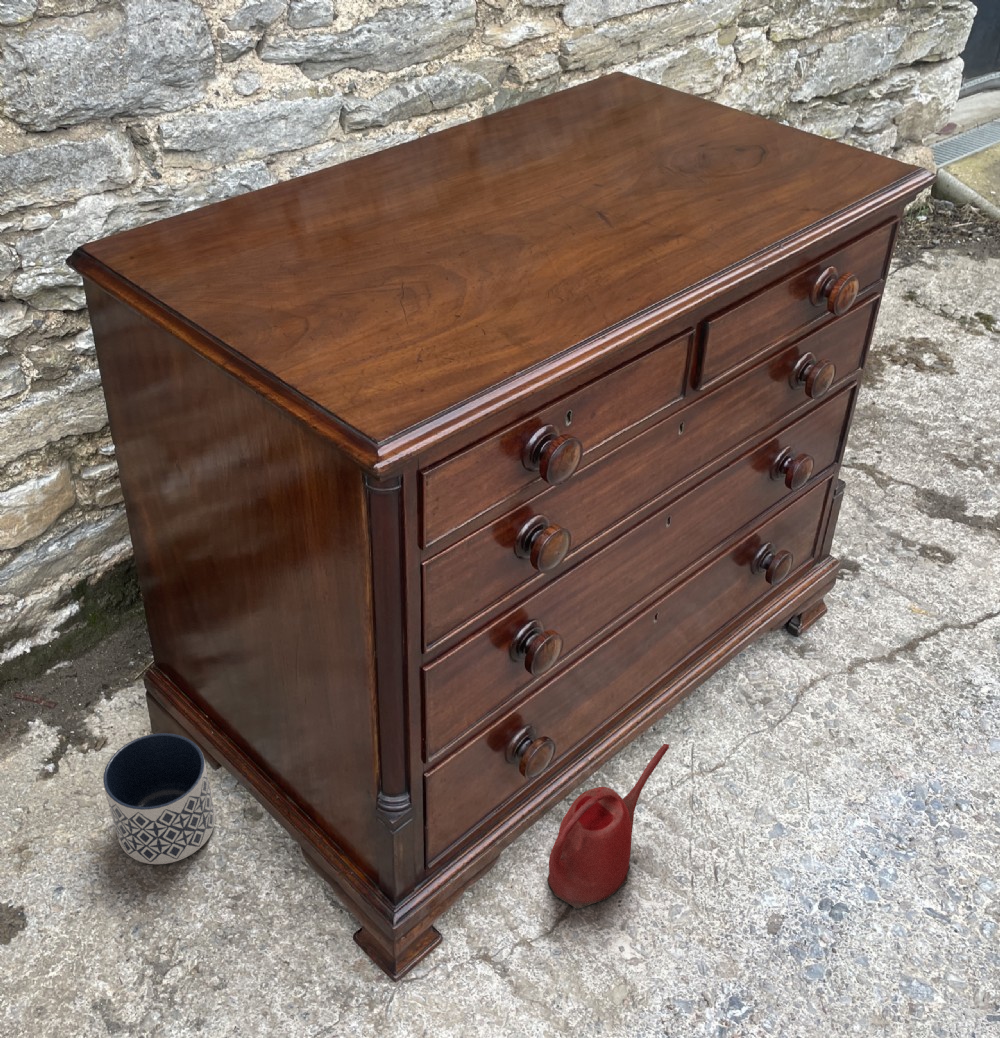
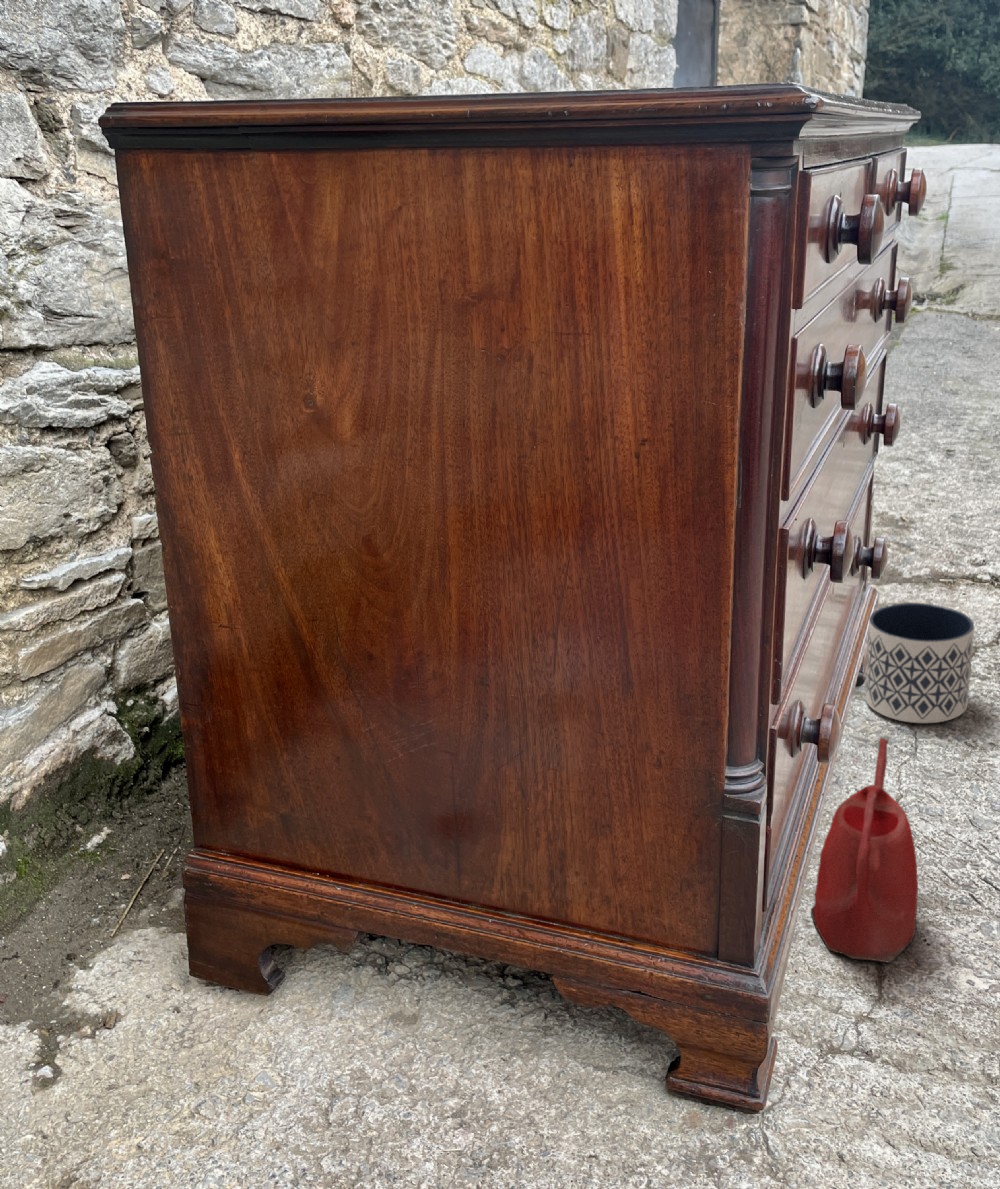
planter: present [103,733,215,864] -> present [865,603,974,723]

